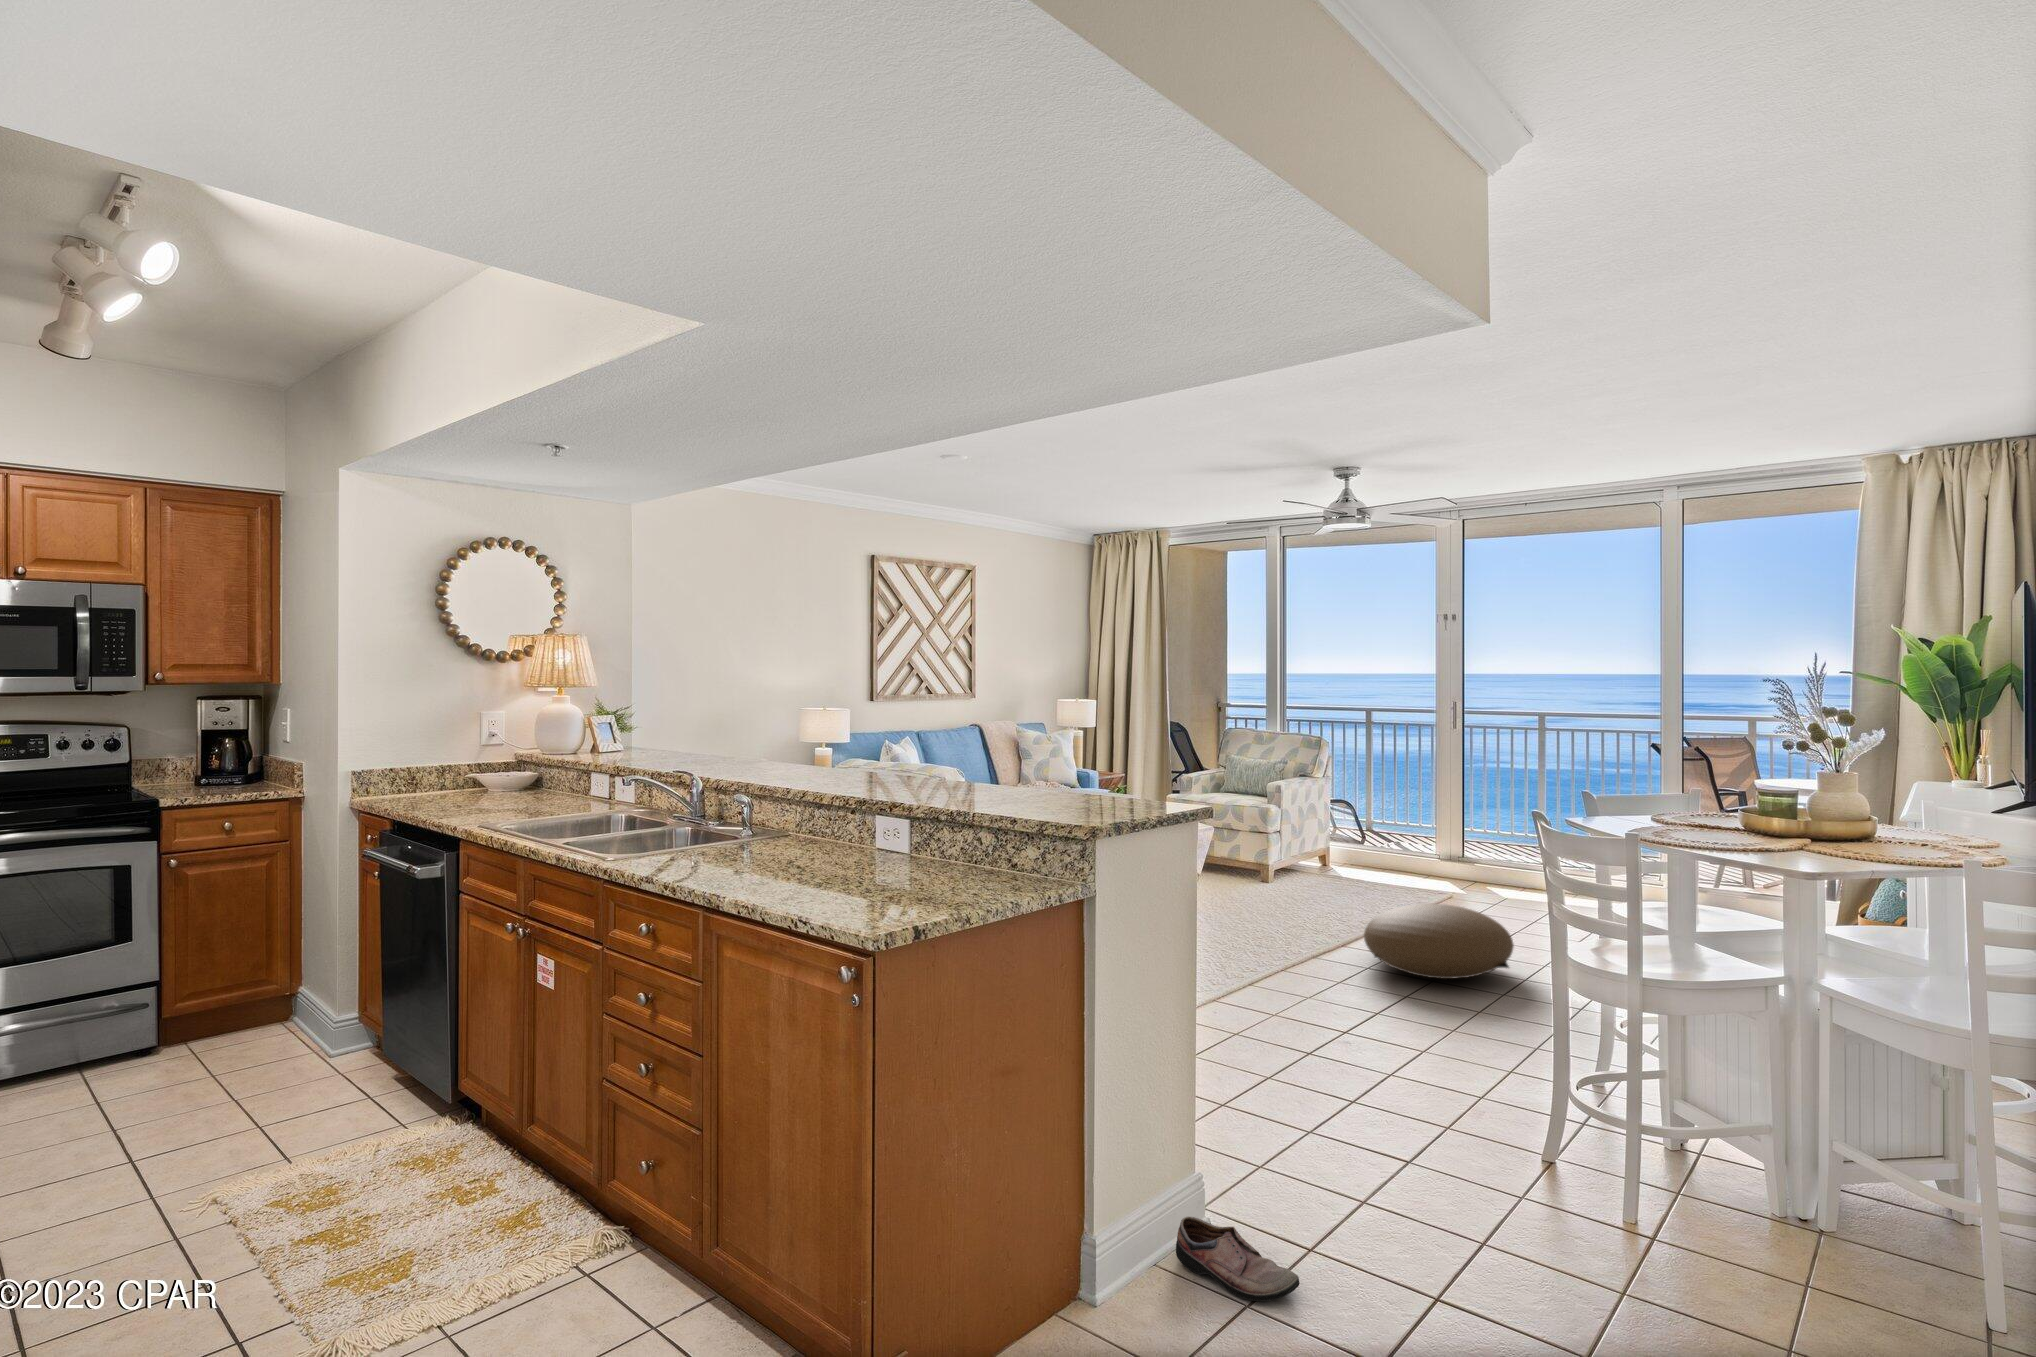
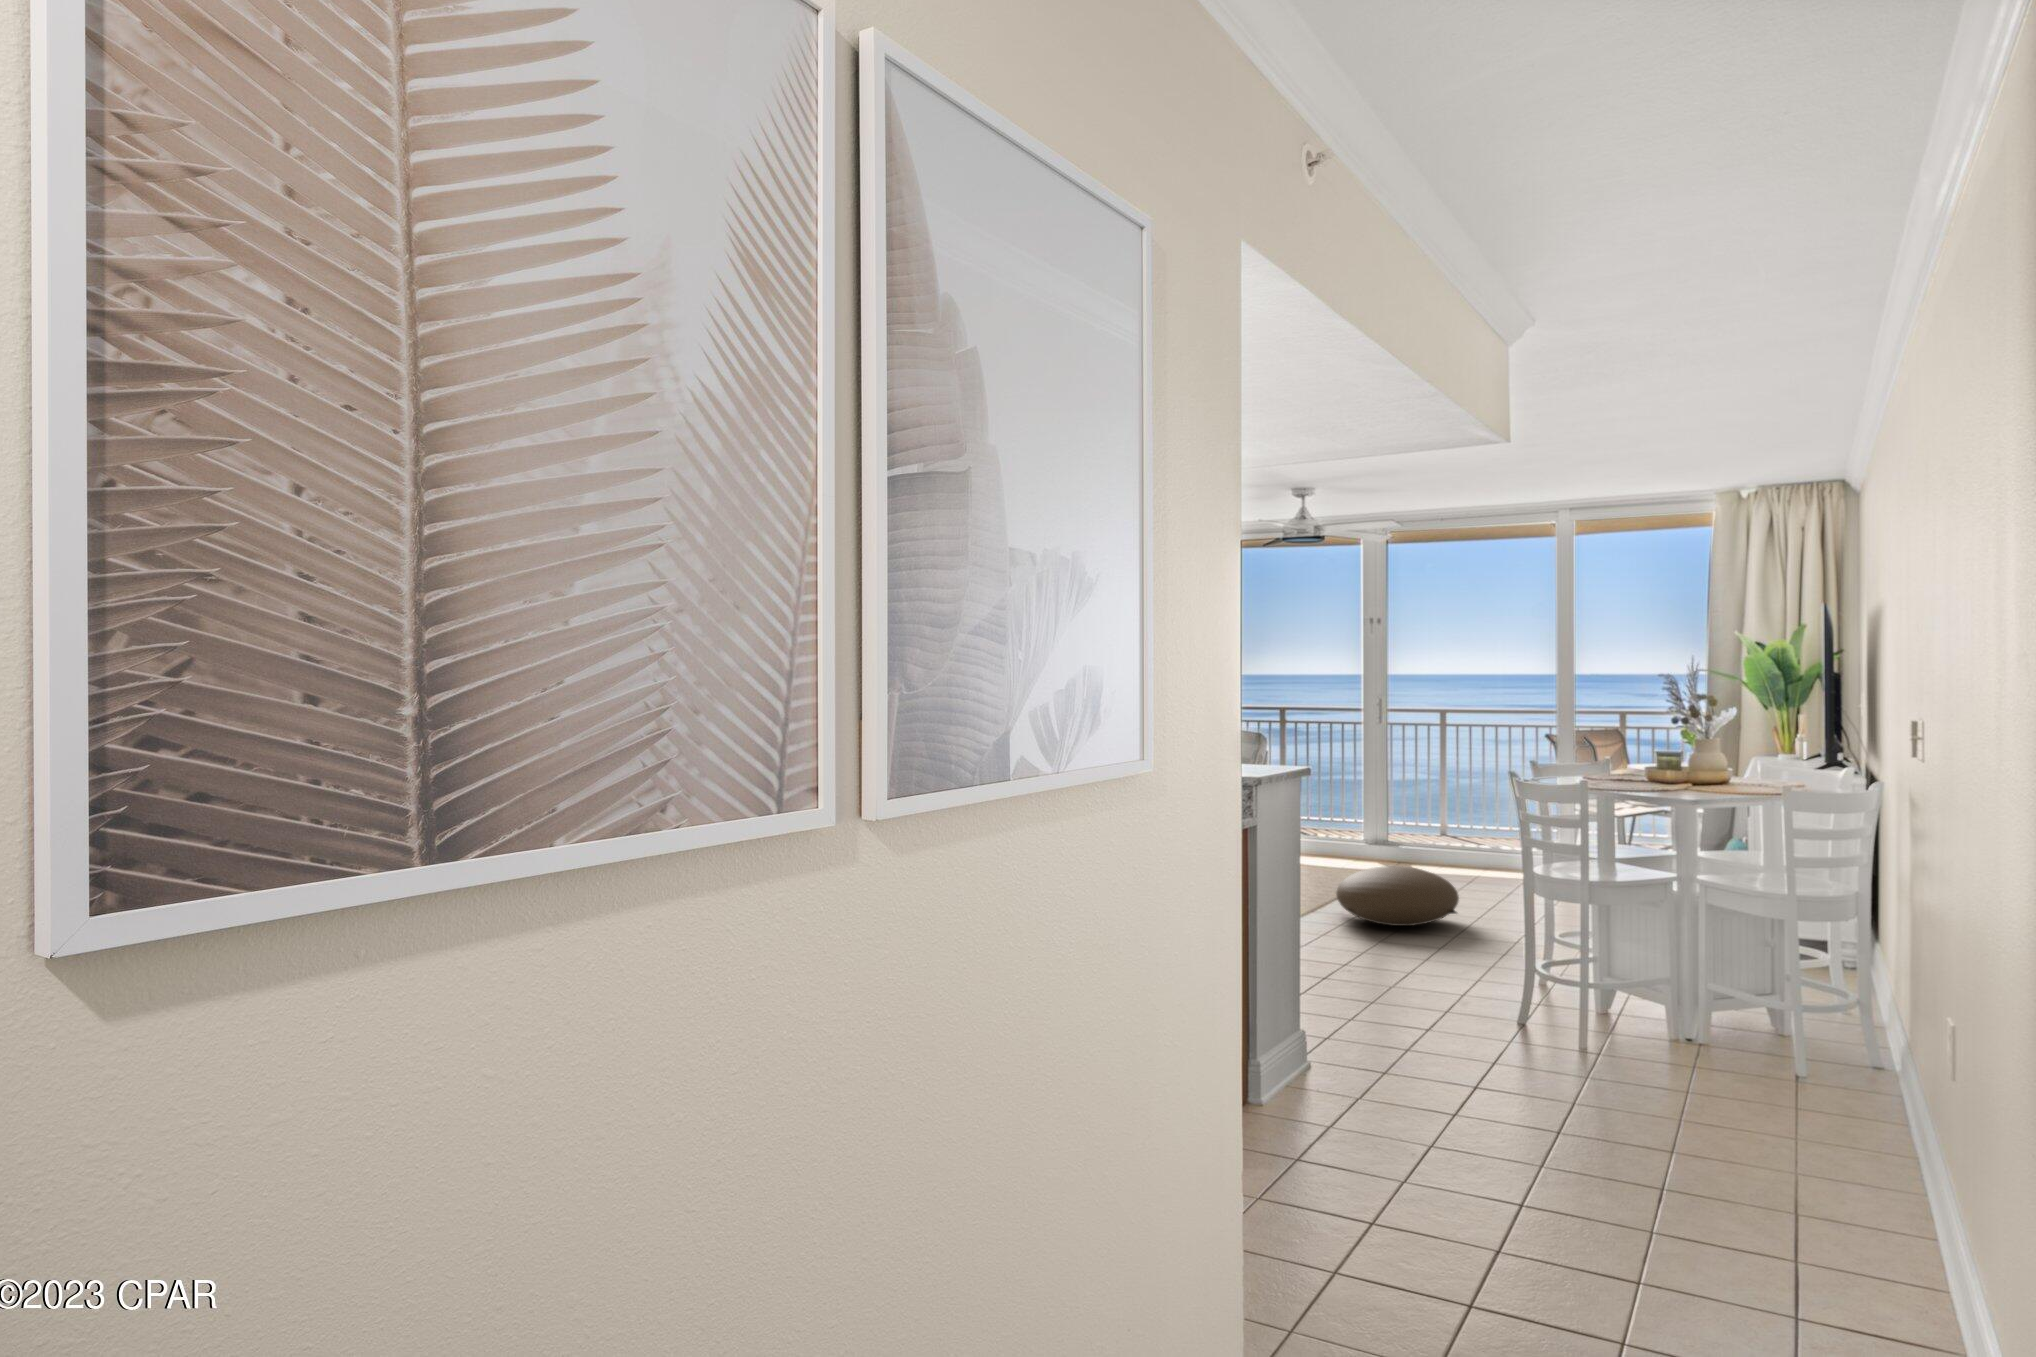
shoe: present [1176,1217,1300,1301] -> none [1298,1052,1390,1095]

